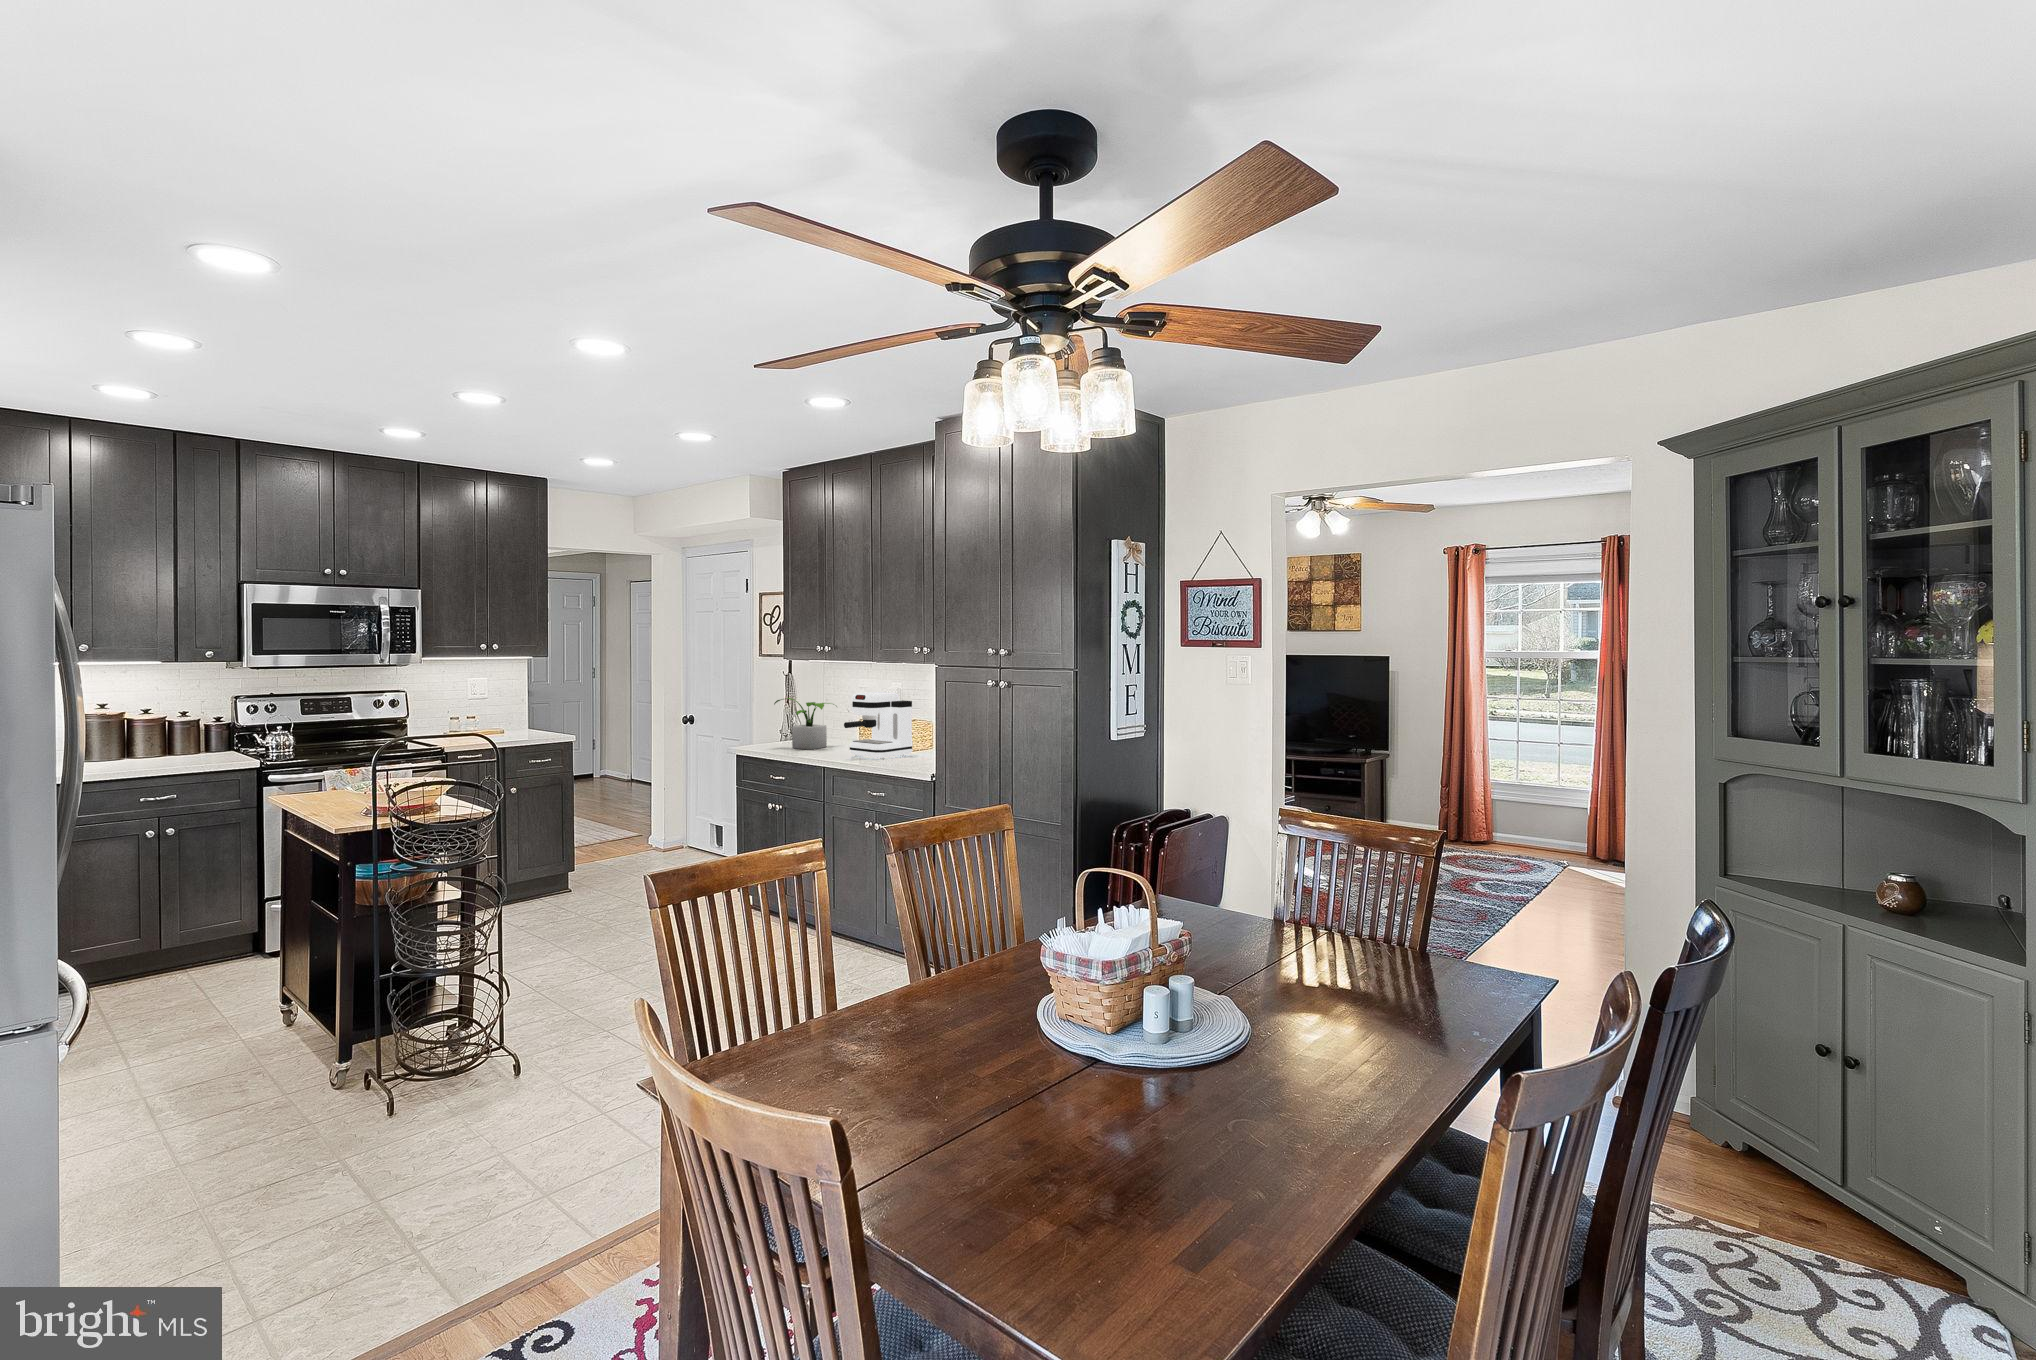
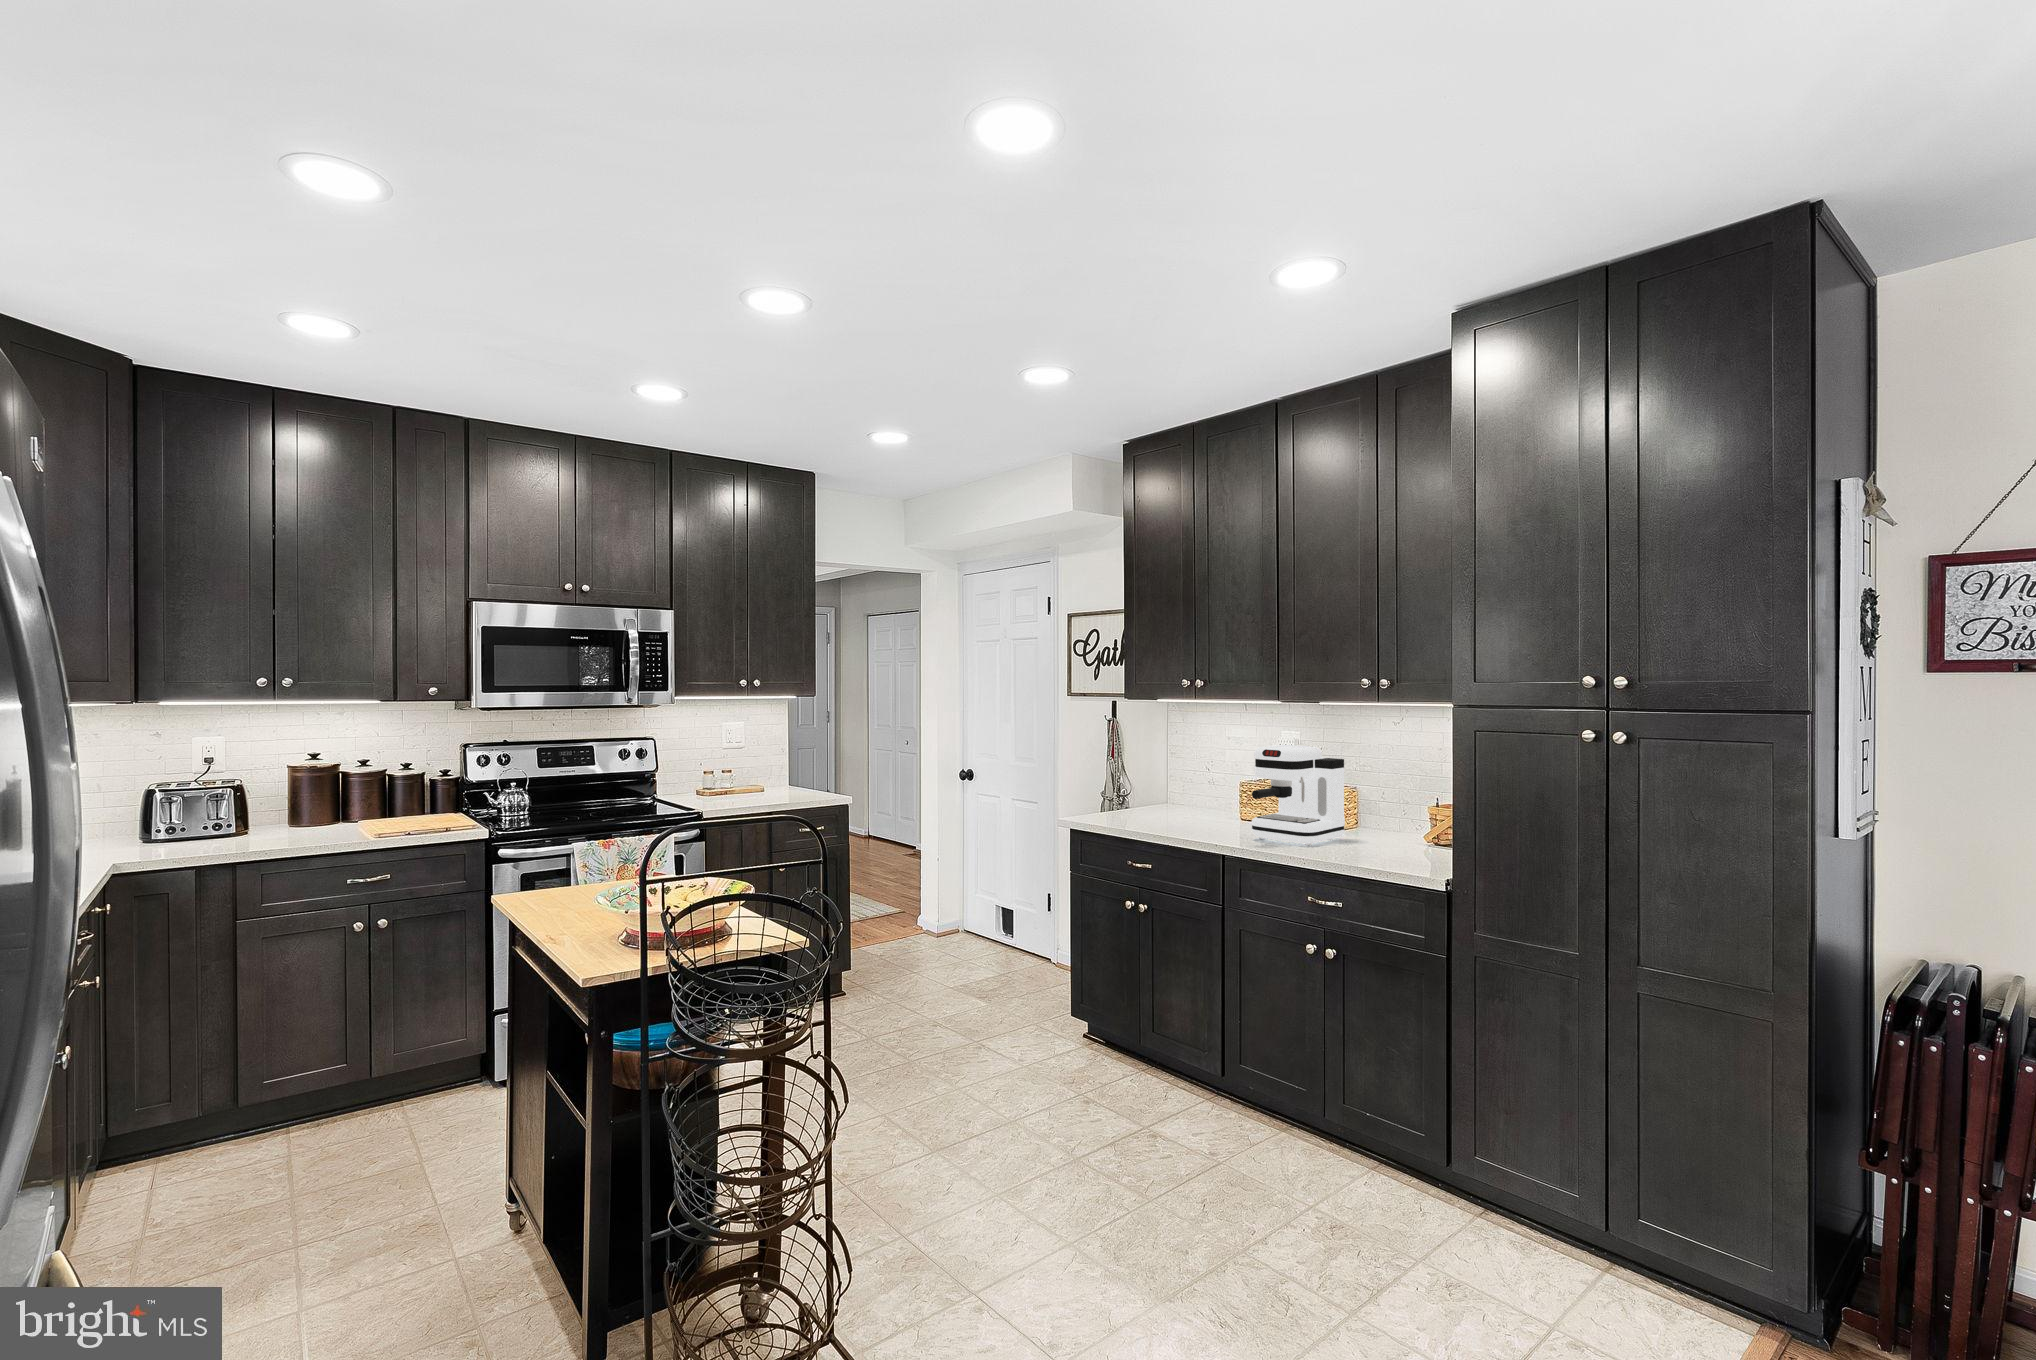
potted plant: present [774,698,834,750] -> none [1115,751,1200,824]

